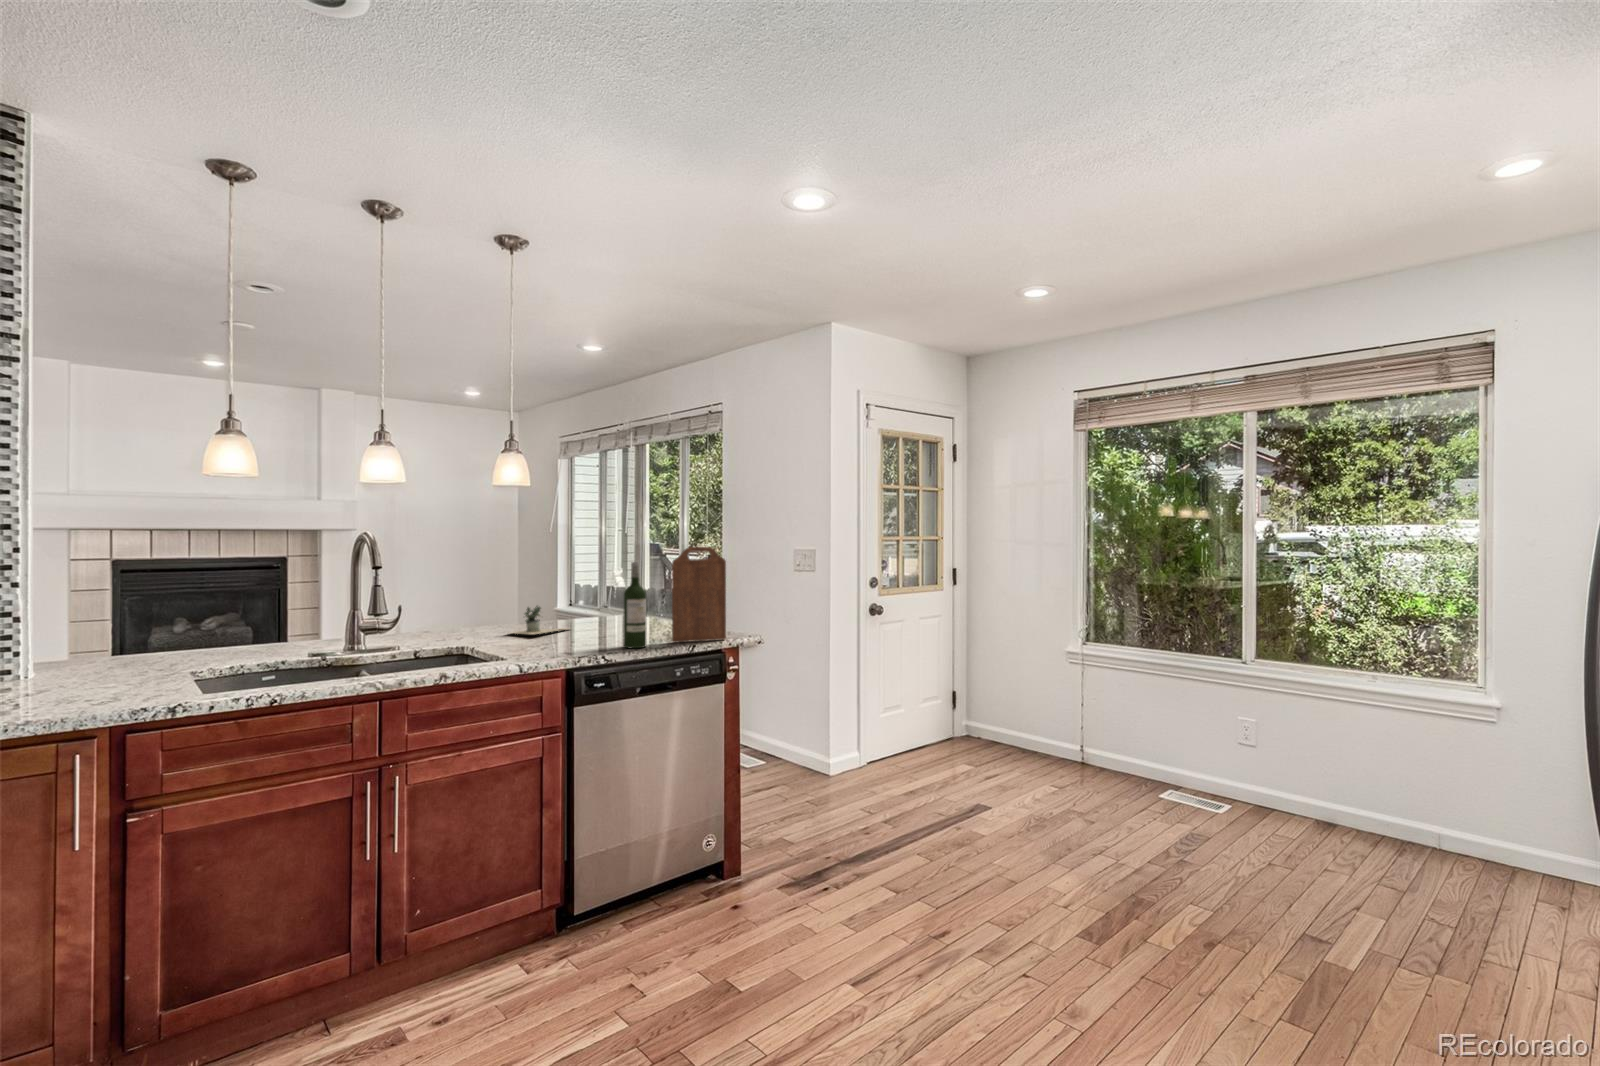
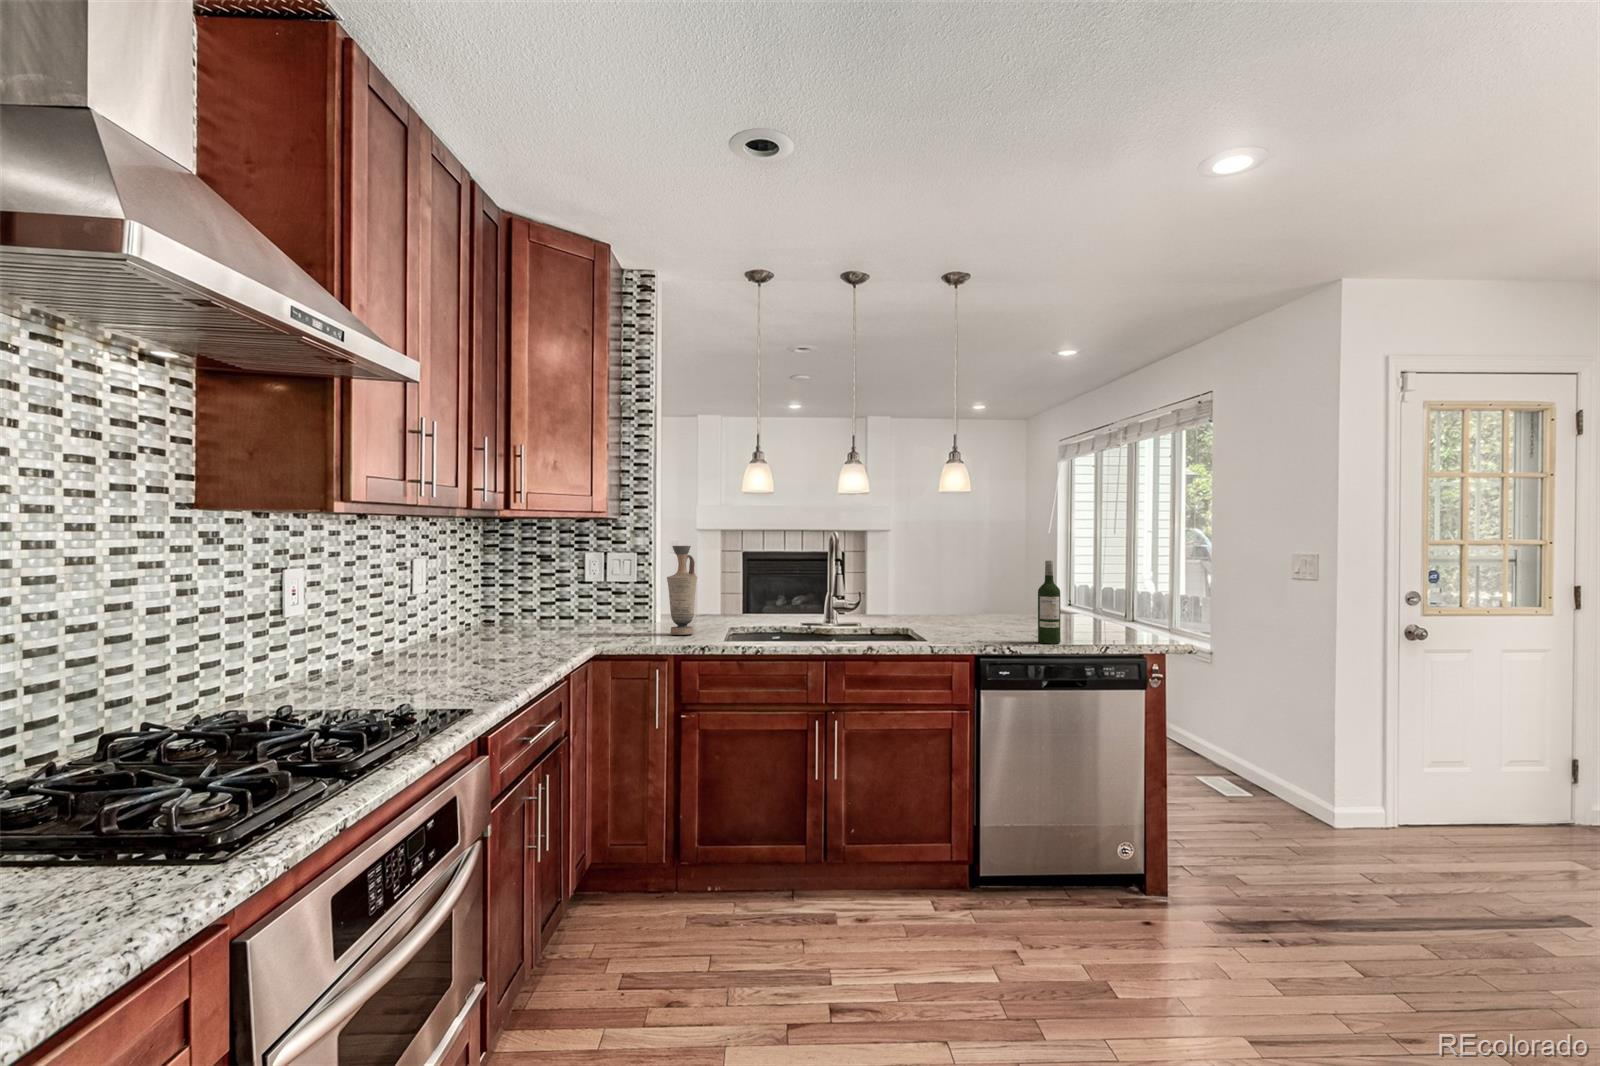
cutting board: present [672,547,726,642] -> none [1091,547,1152,645]
vase: none [71,553,135,694] -> present [667,546,697,635]
potted plant: present [514,606,565,634] -> none [953,599,1031,625]

